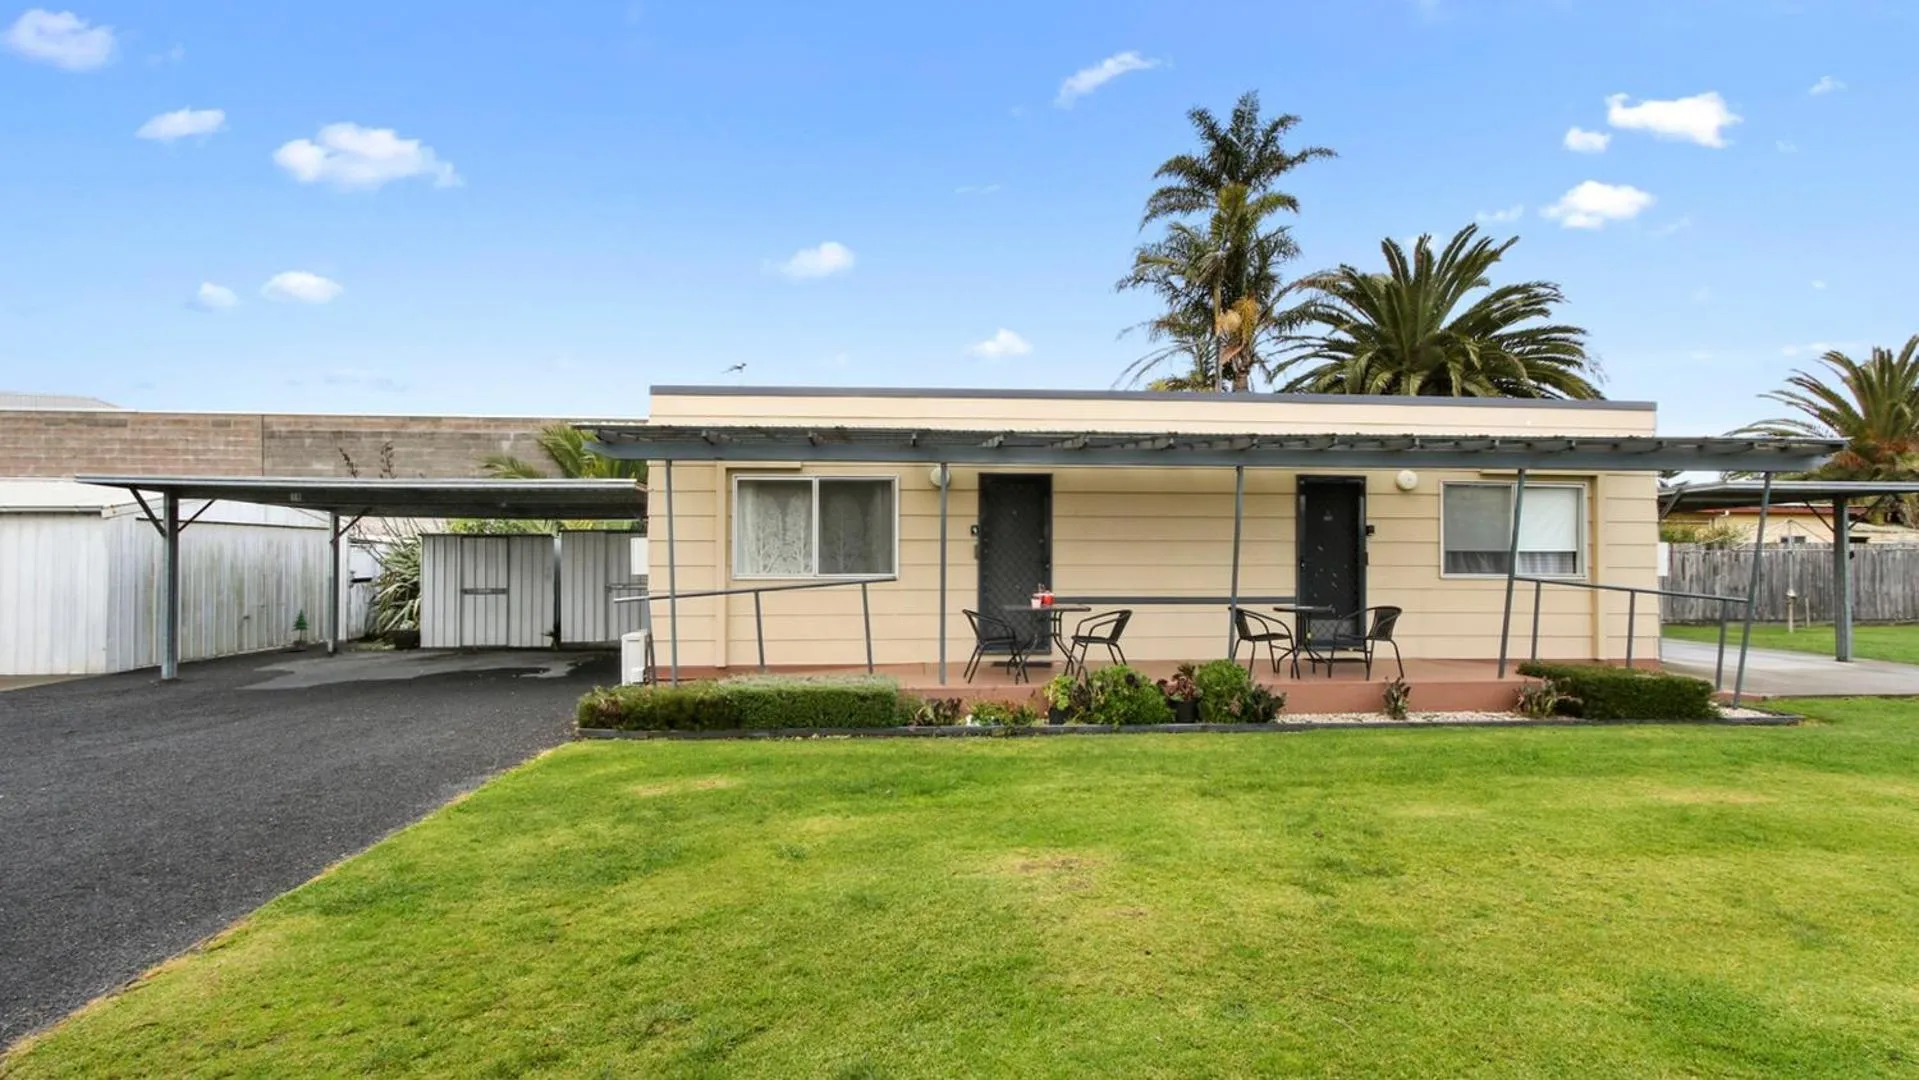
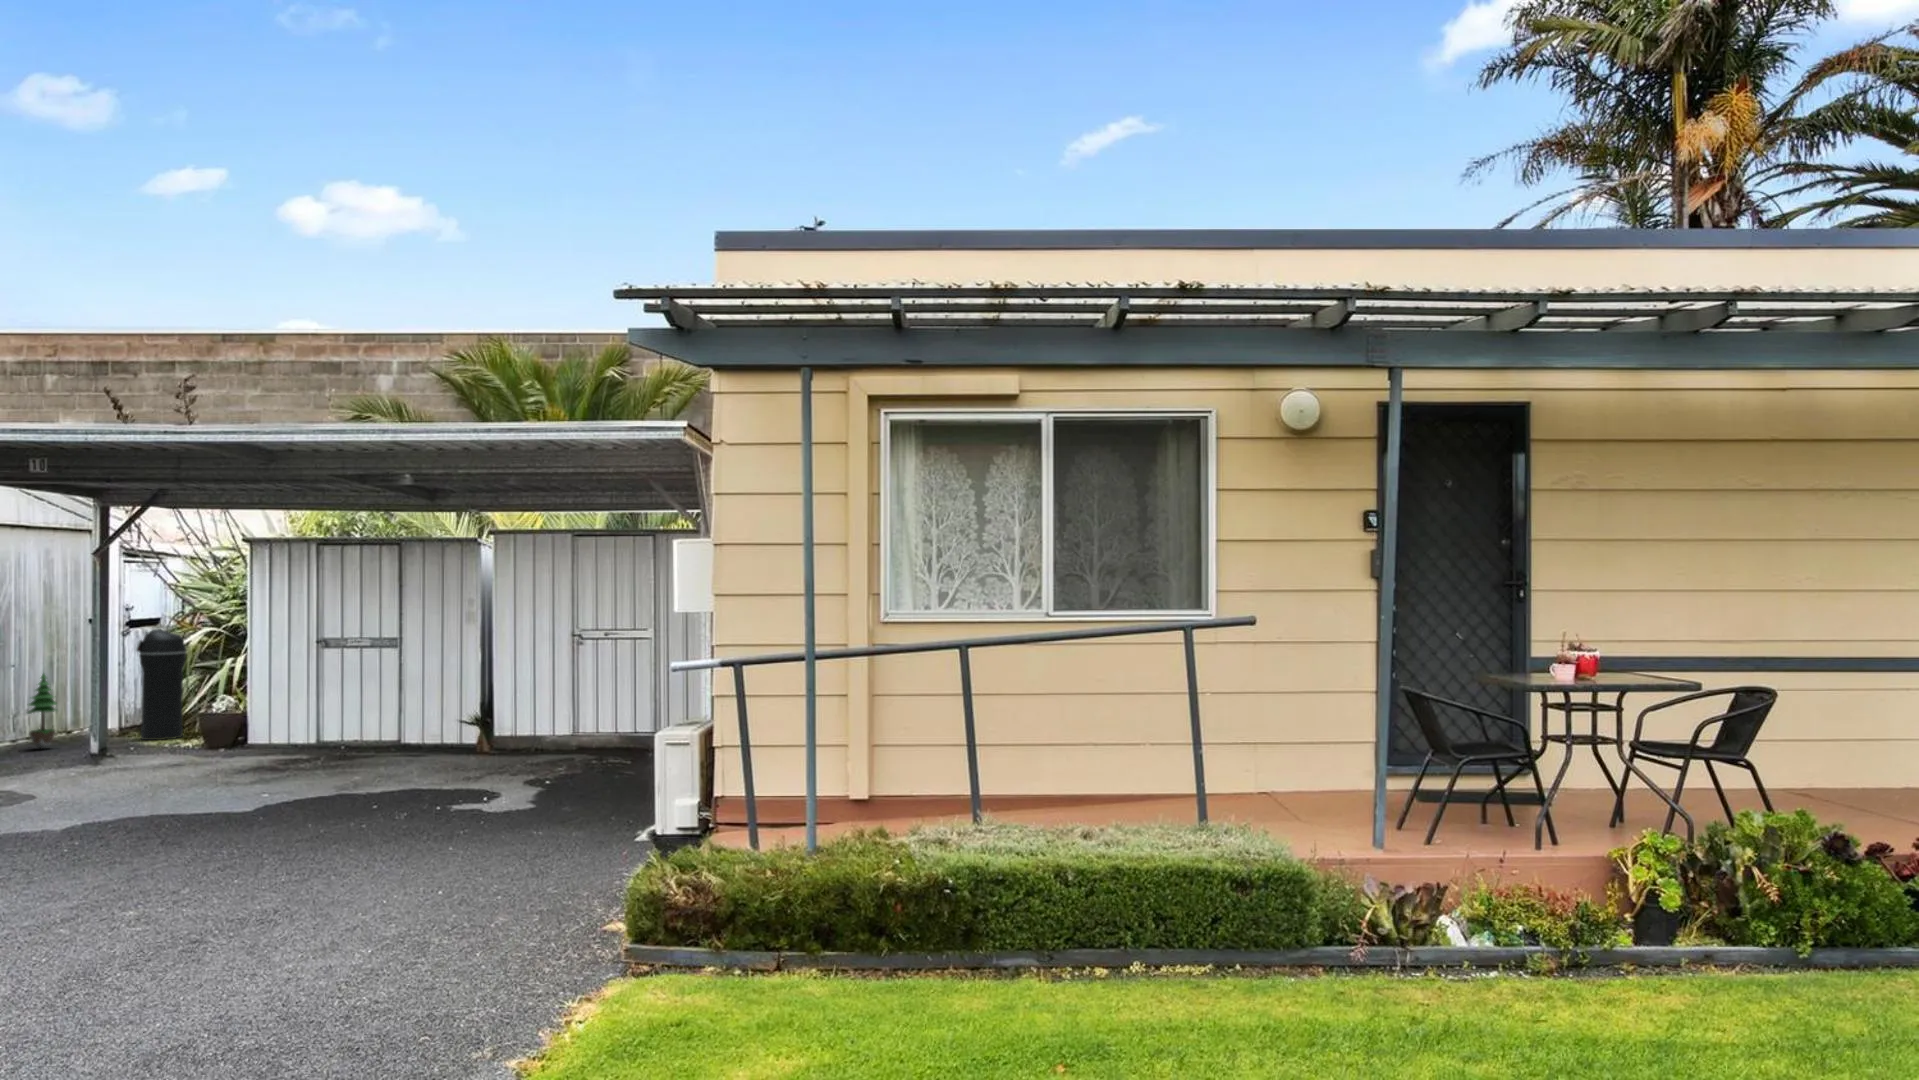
trash can: none [356,584,386,646] -> present [136,629,186,740]

